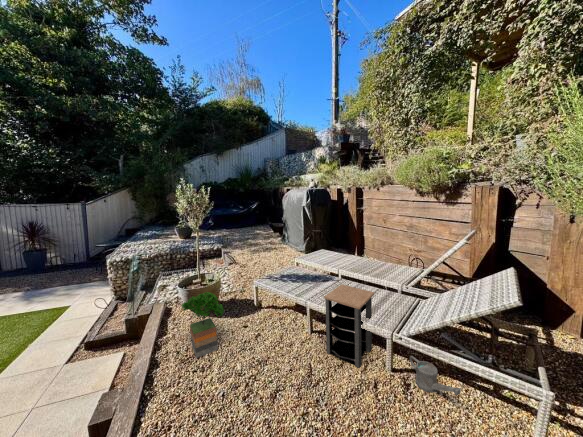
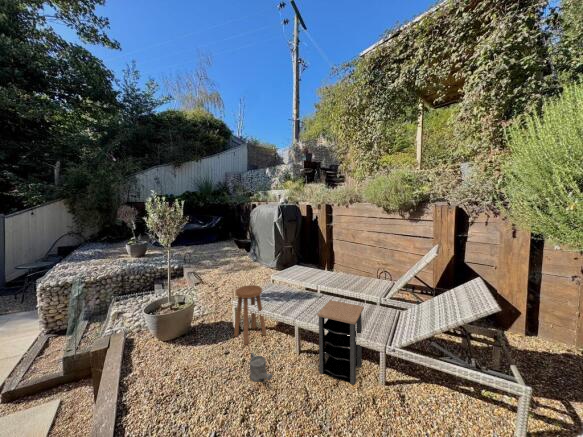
stool: none [254,267,284,321] -> present [234,285,267,345]
potted tree: present [182,292,224,358] -> none [157,317,209,396]
watering can: present [410,356,461,395] -> present [250,352,272,382]

